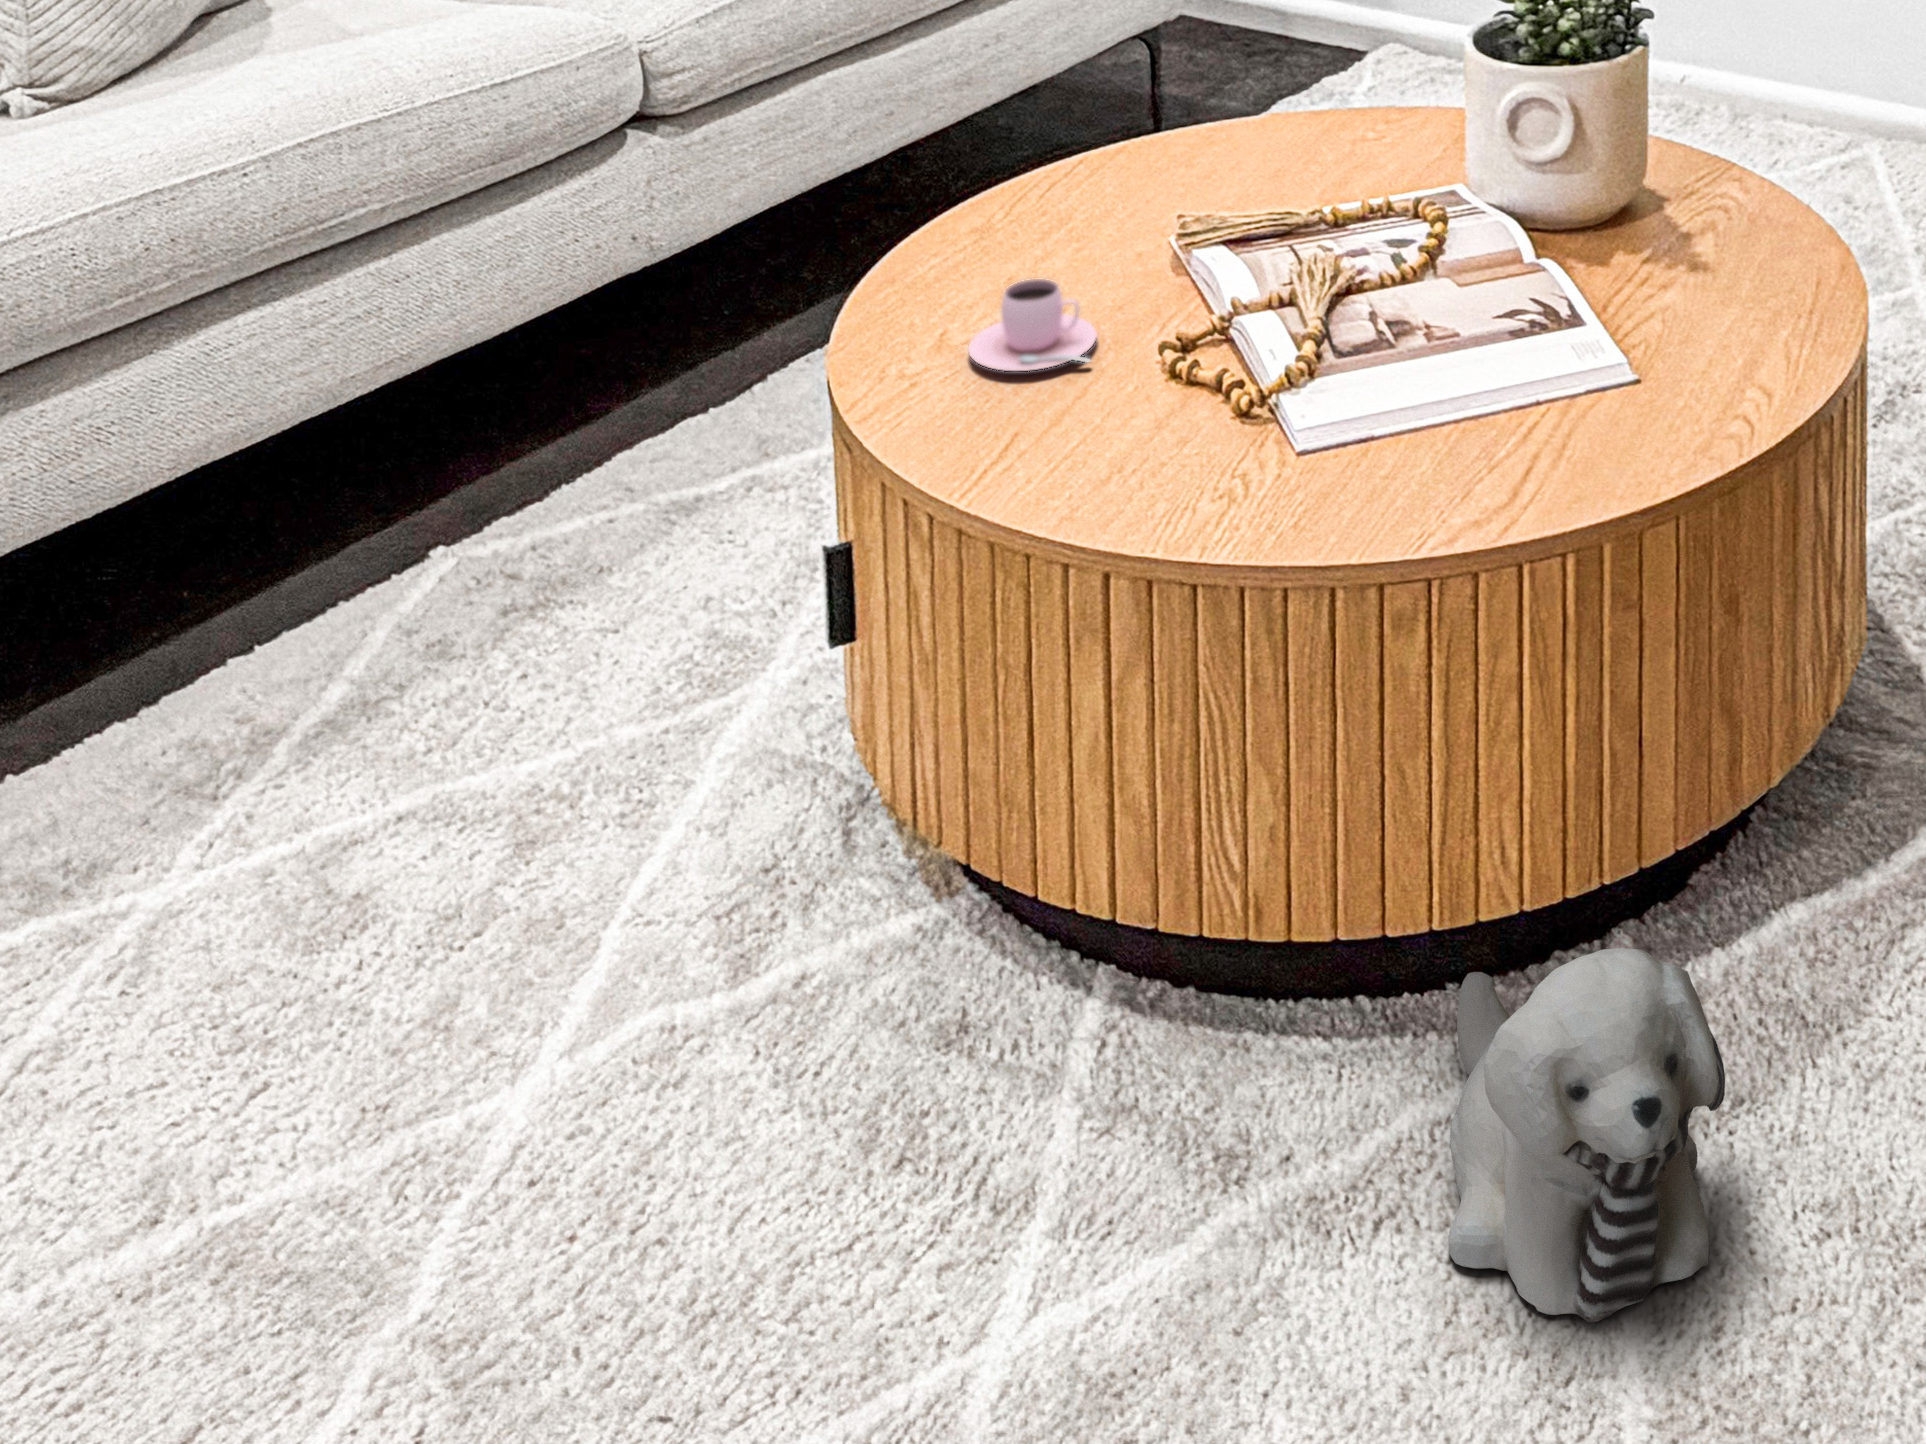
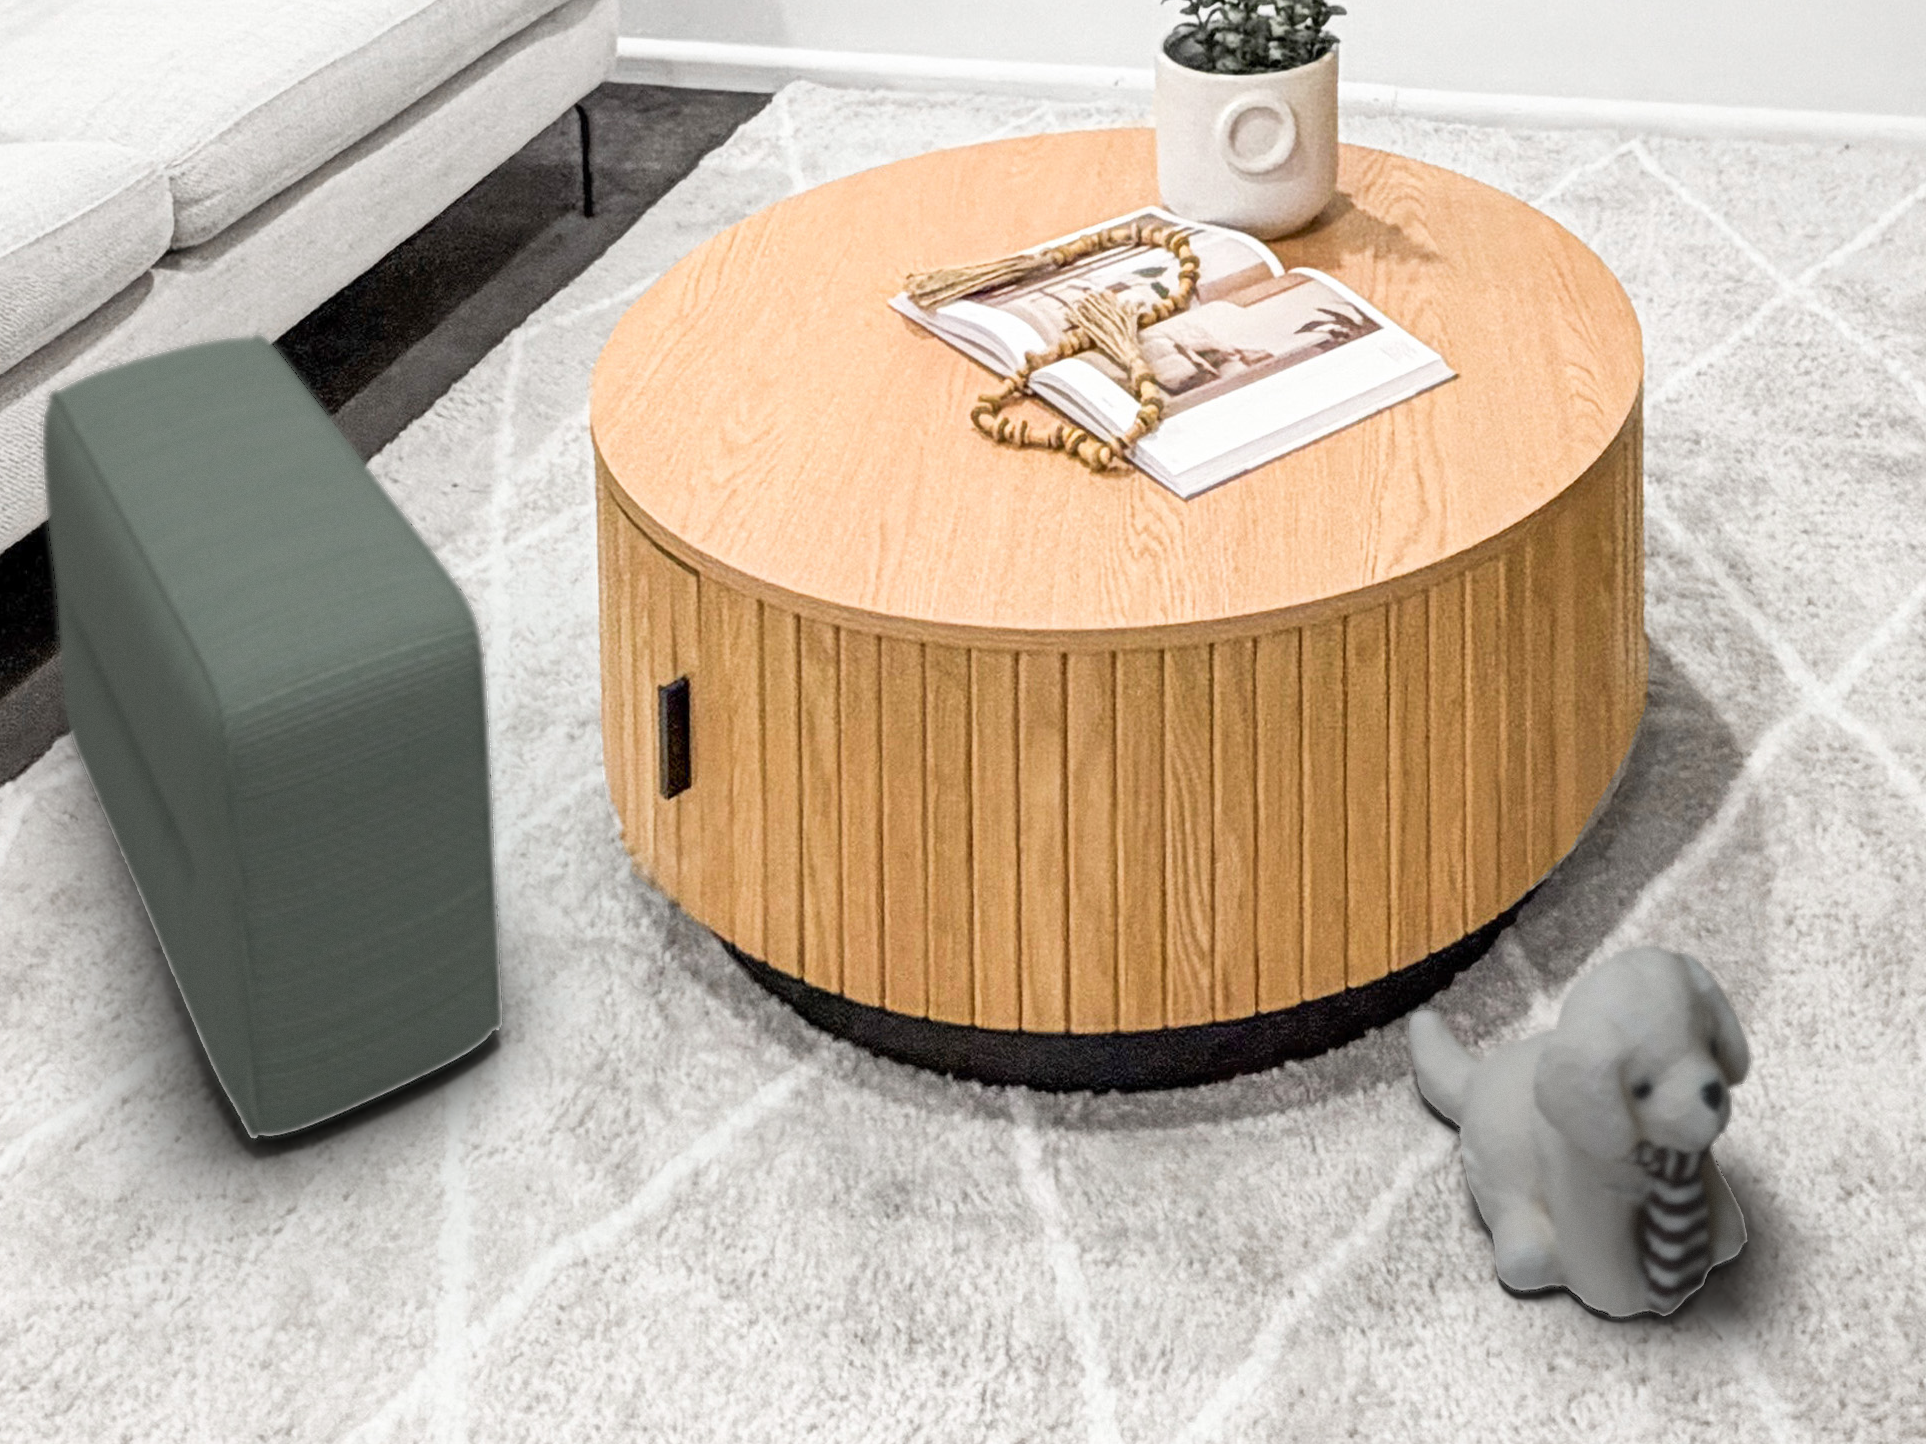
pouf: none [409,185,695,895] -> present [43,335,503,1139]
teacup: present [969,279,1097,371] -> none [777,291,918,474]

